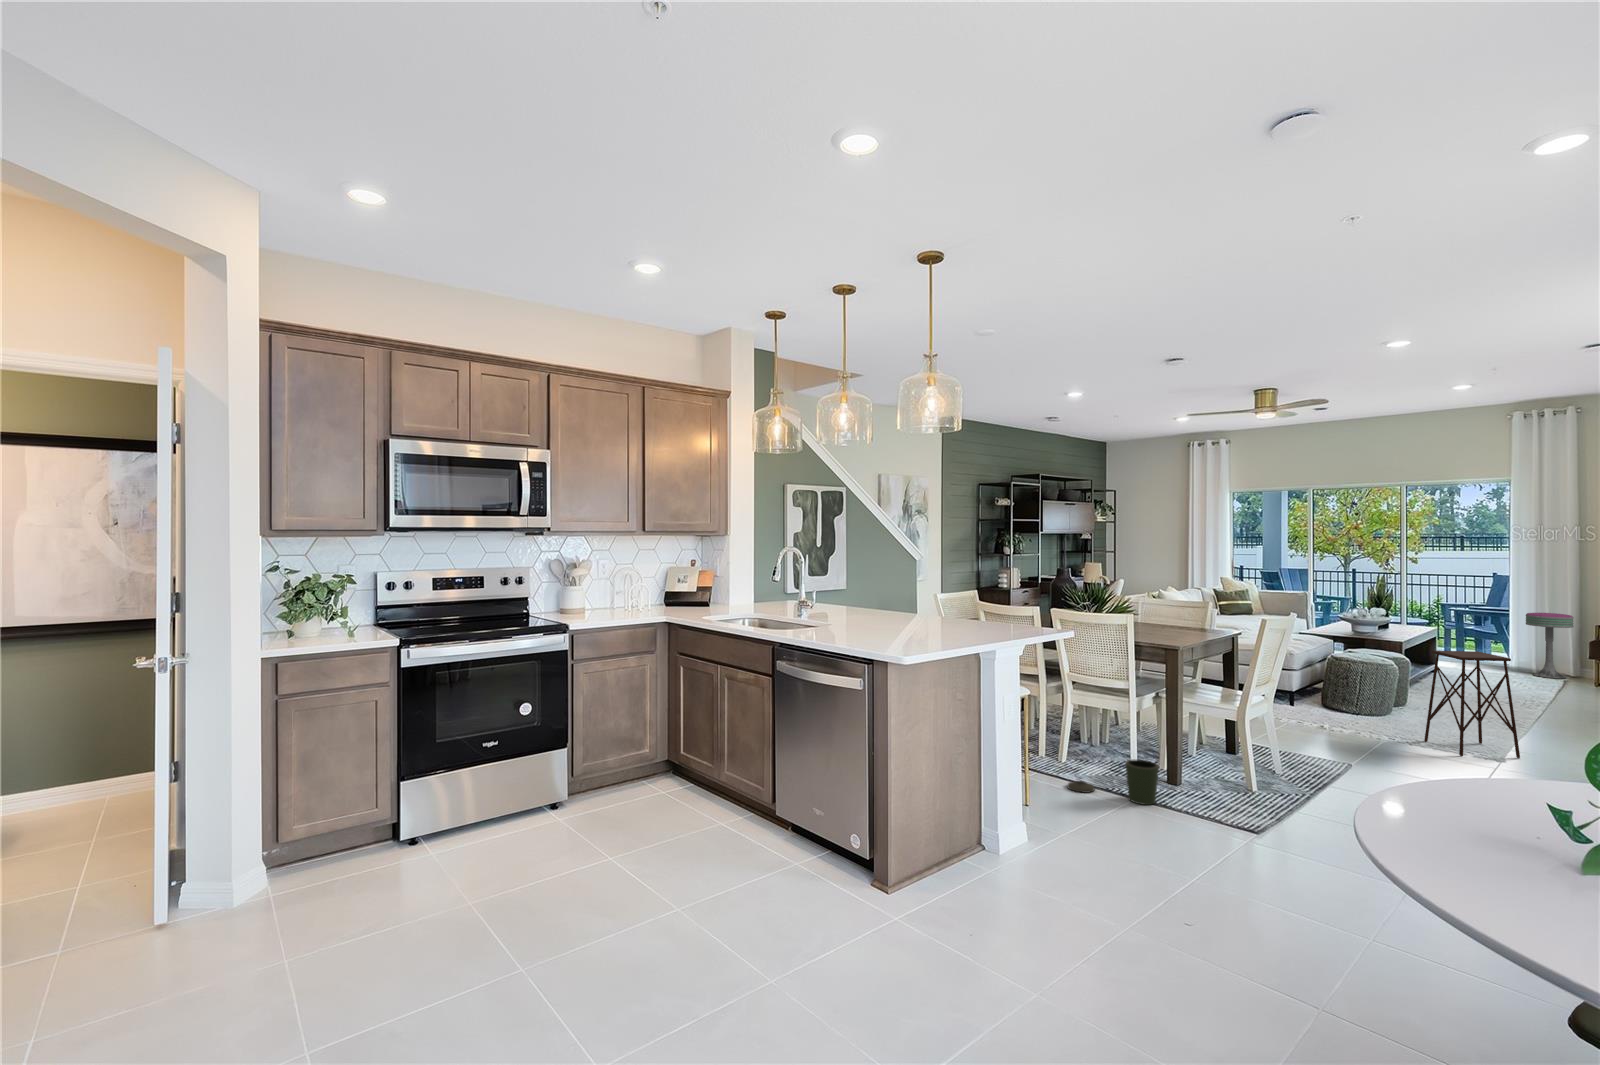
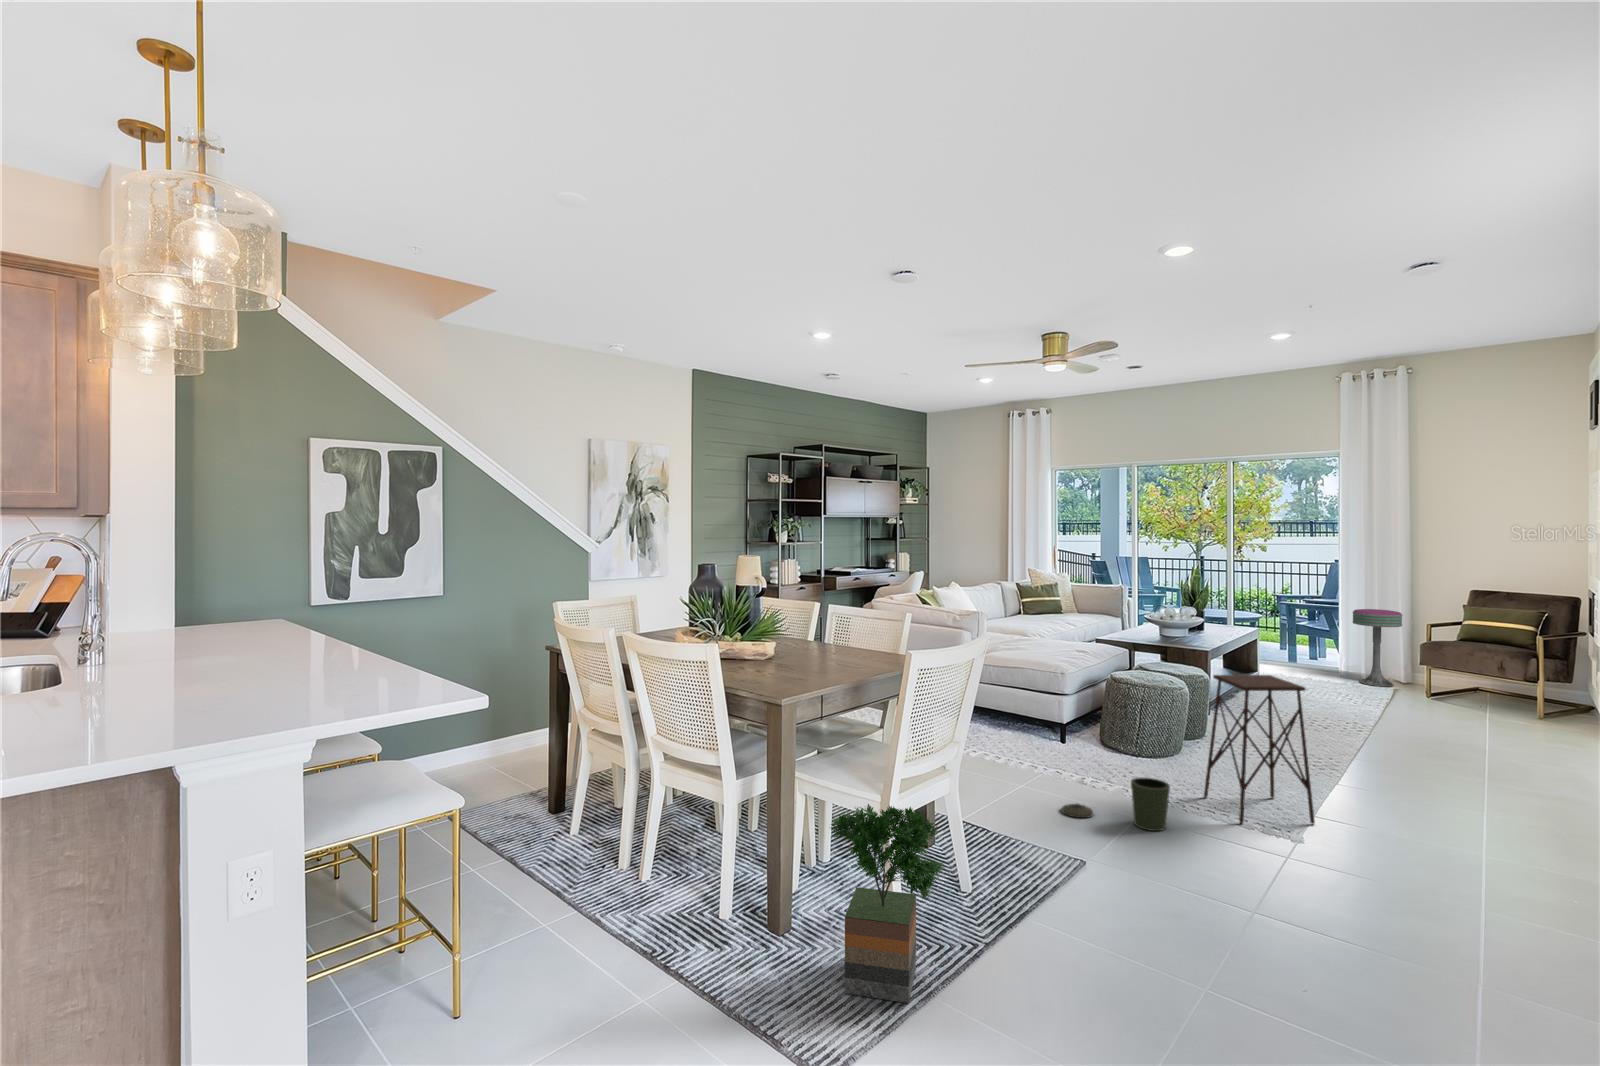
potted tree: none [1216,708,1300,823] -> present [830,804,945,1003]
trash can: present [1067,760,1159,805] -> present [1062,777,1170,831]

